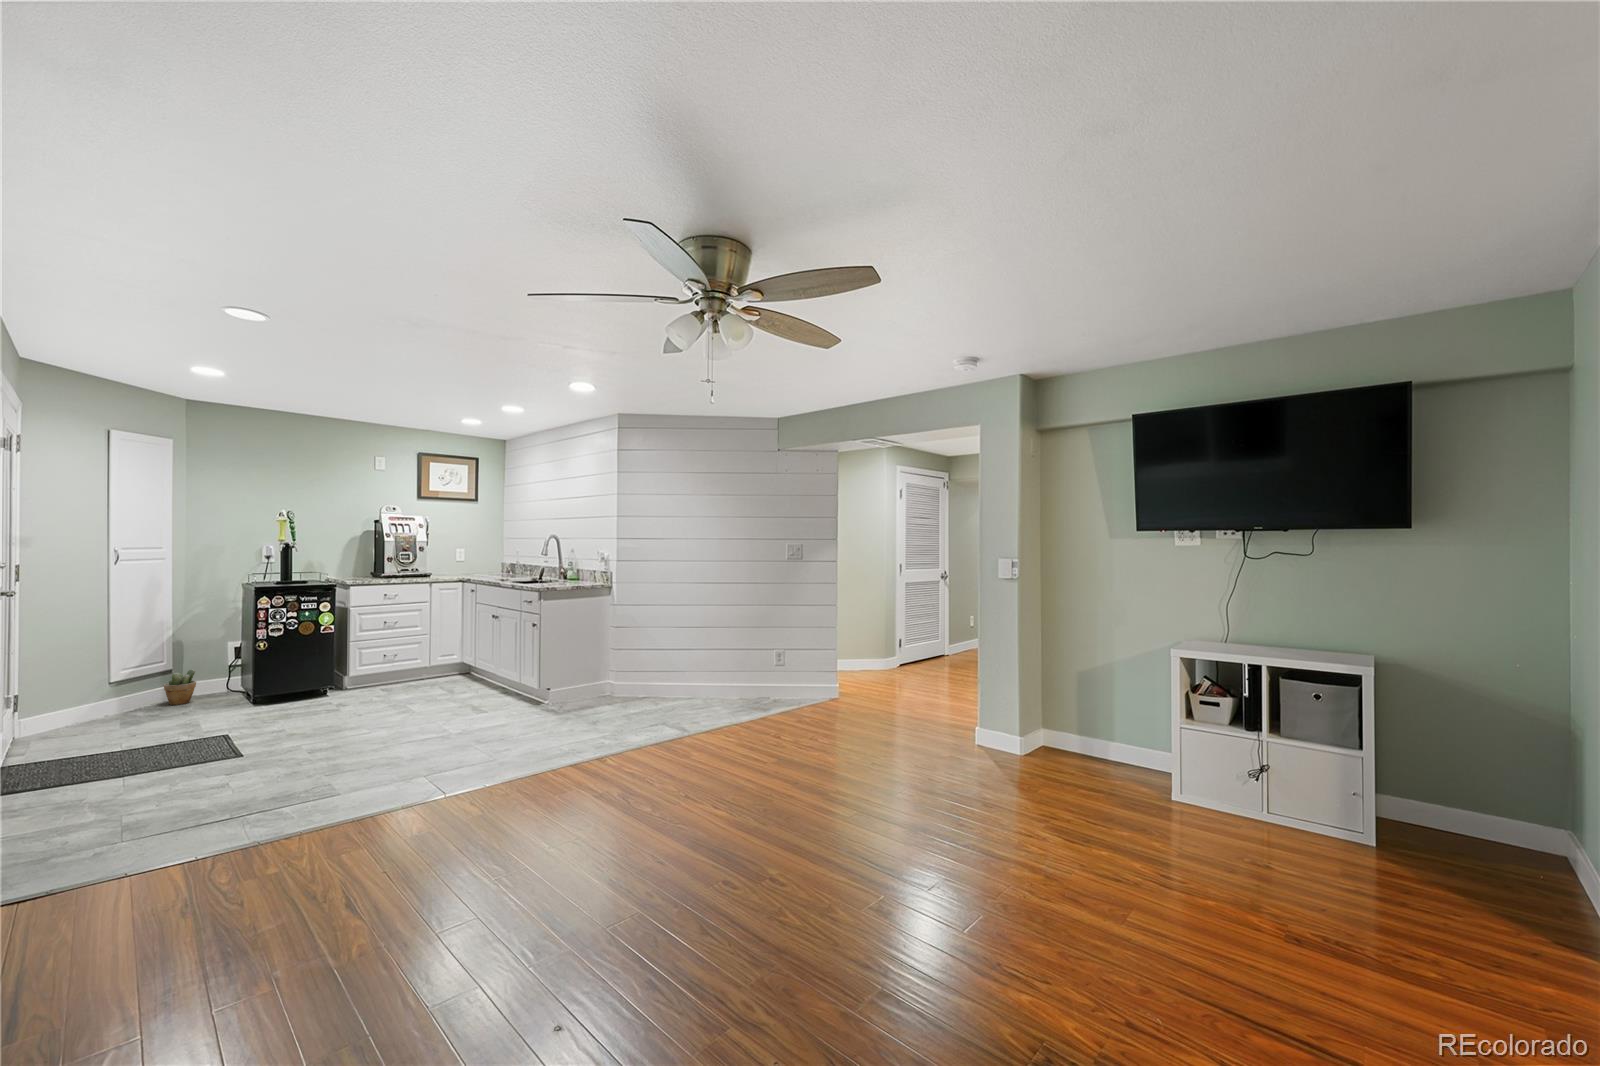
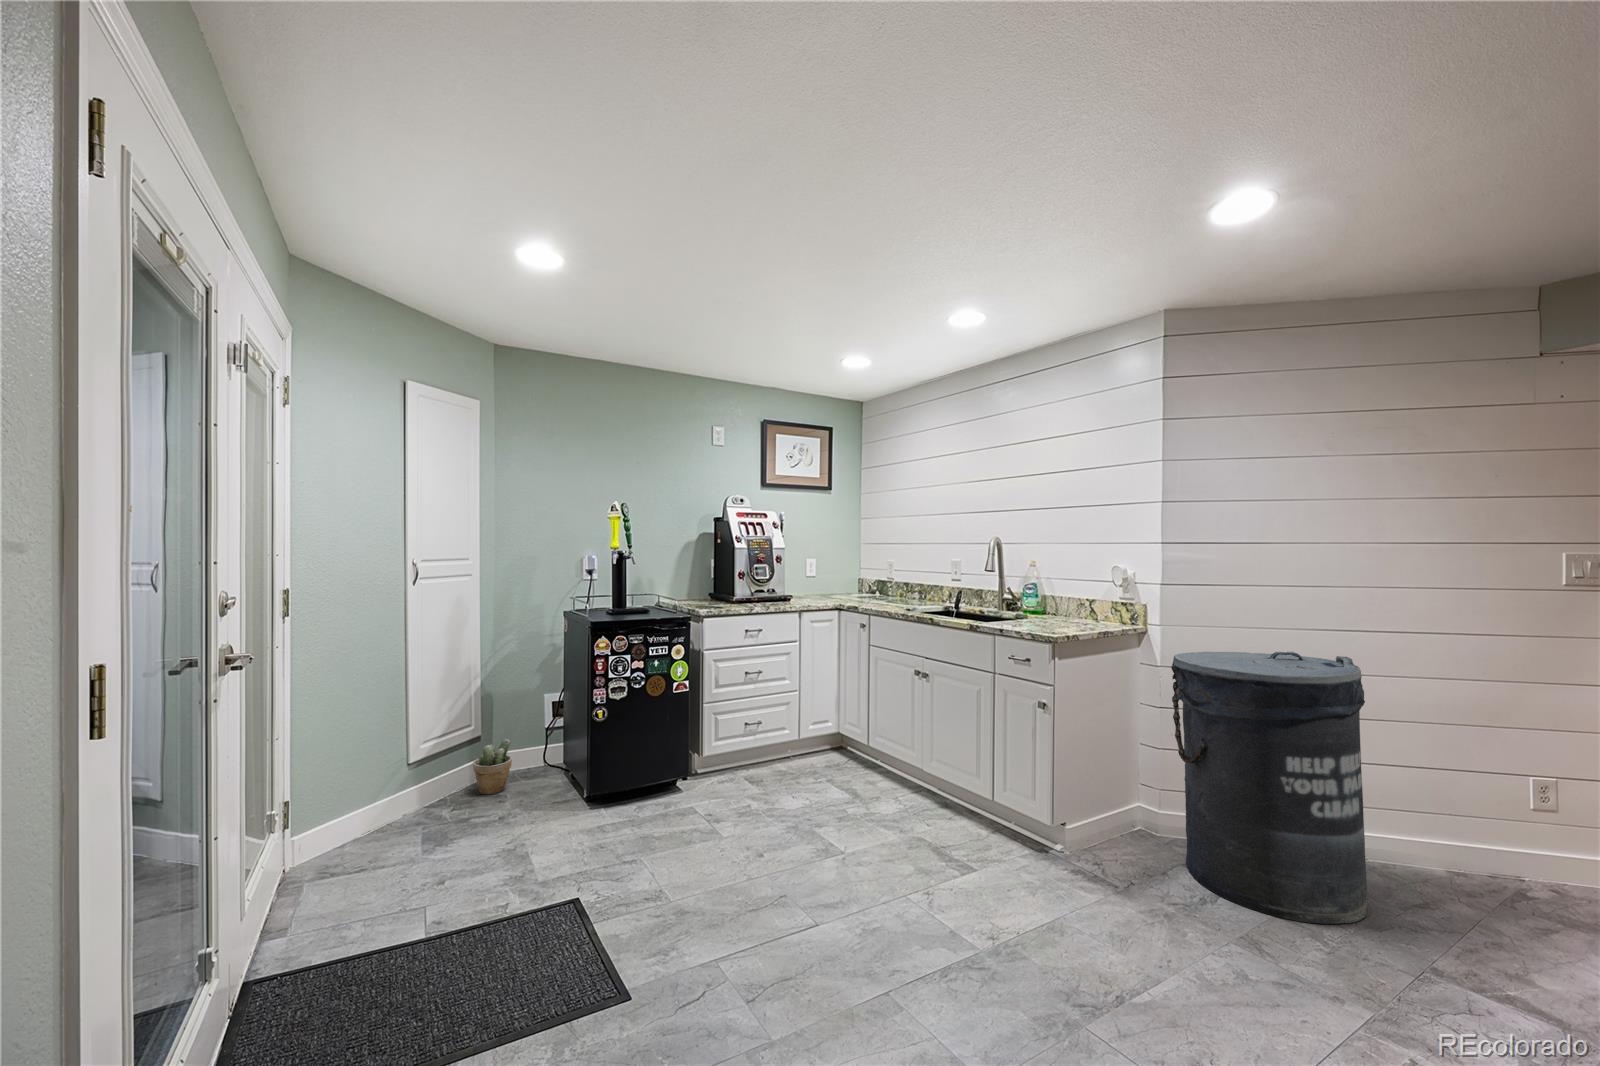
trash can: none [599,592,682,714] -> present [1171,652,1367,924]

